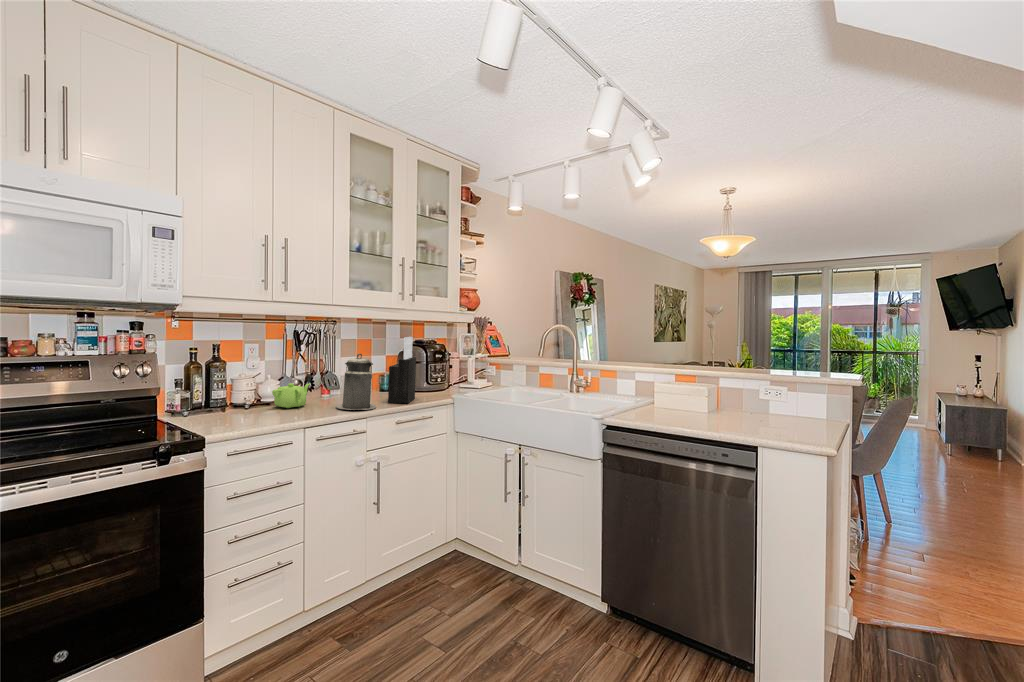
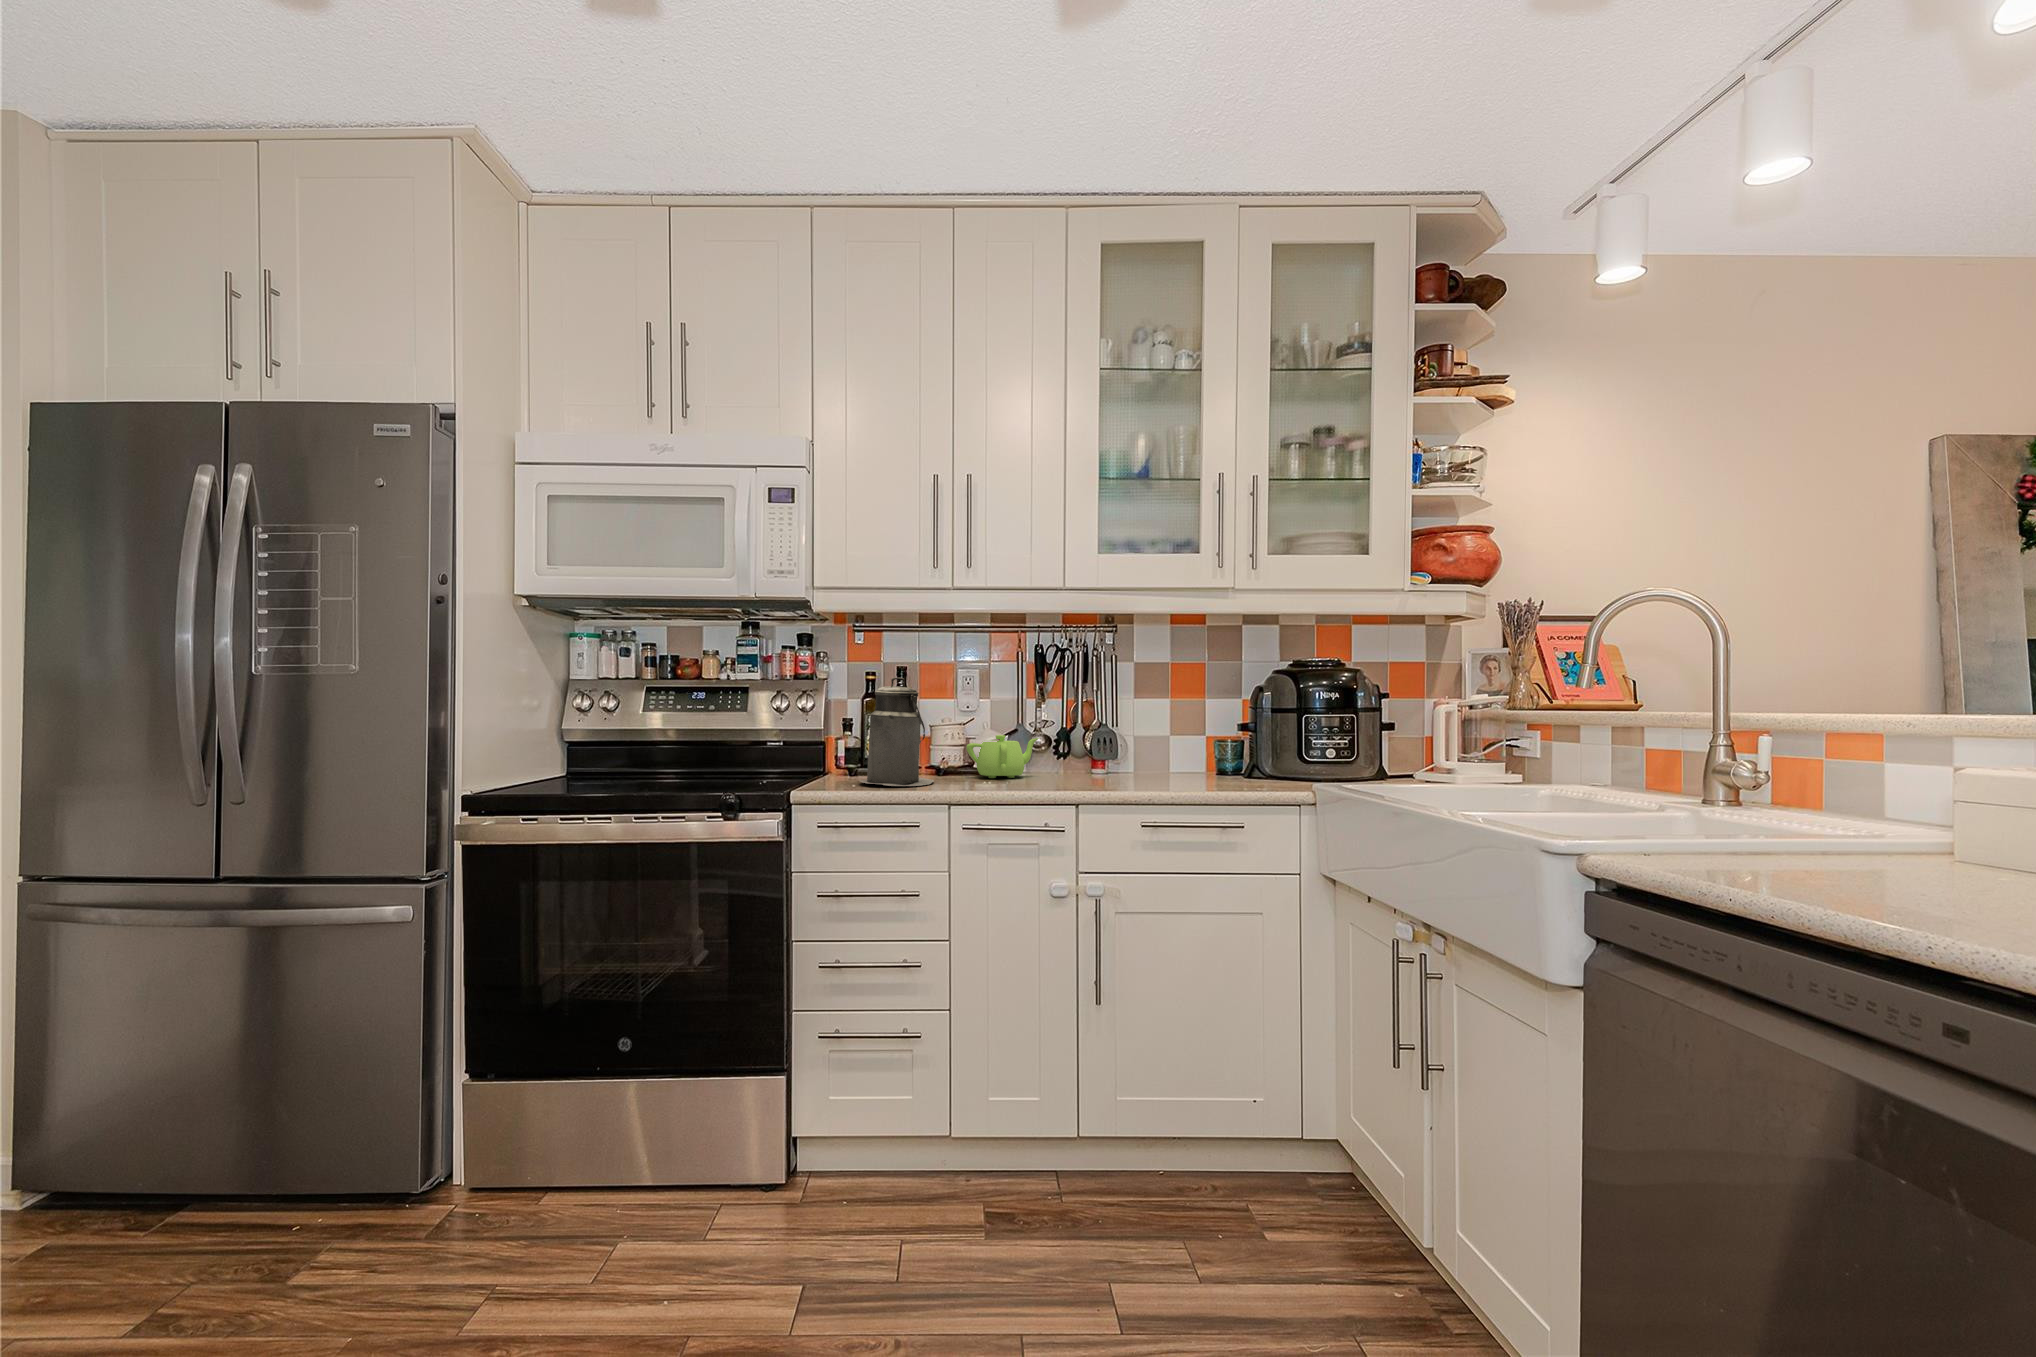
knife block: present [388,337,416,403] -> none [1170,644,1247,787]
canister: present [336,354,376,410] -> present [860,678,934,786]

